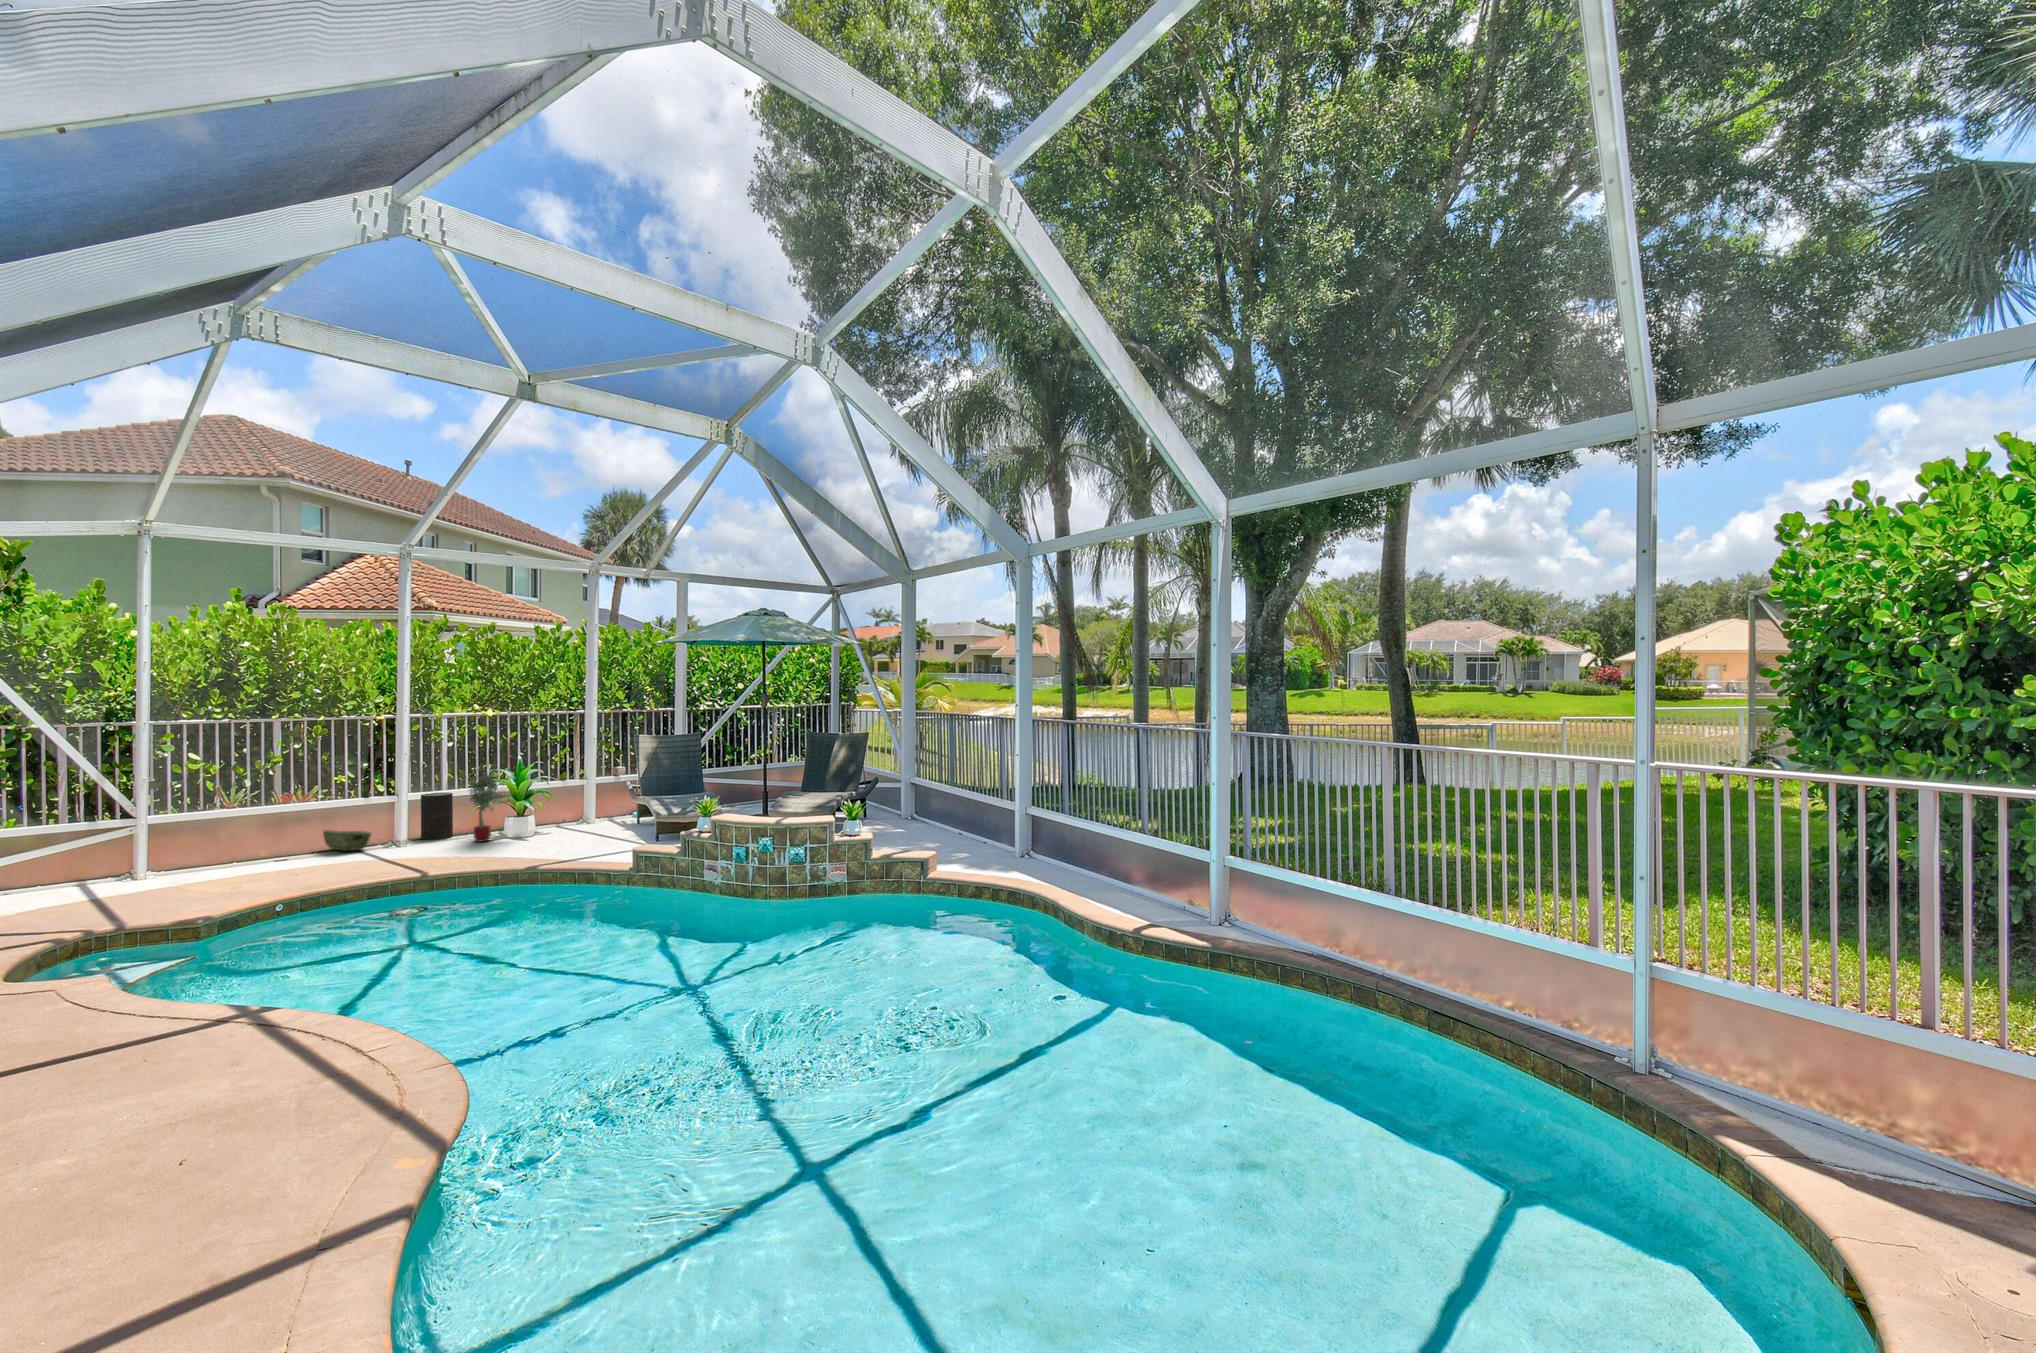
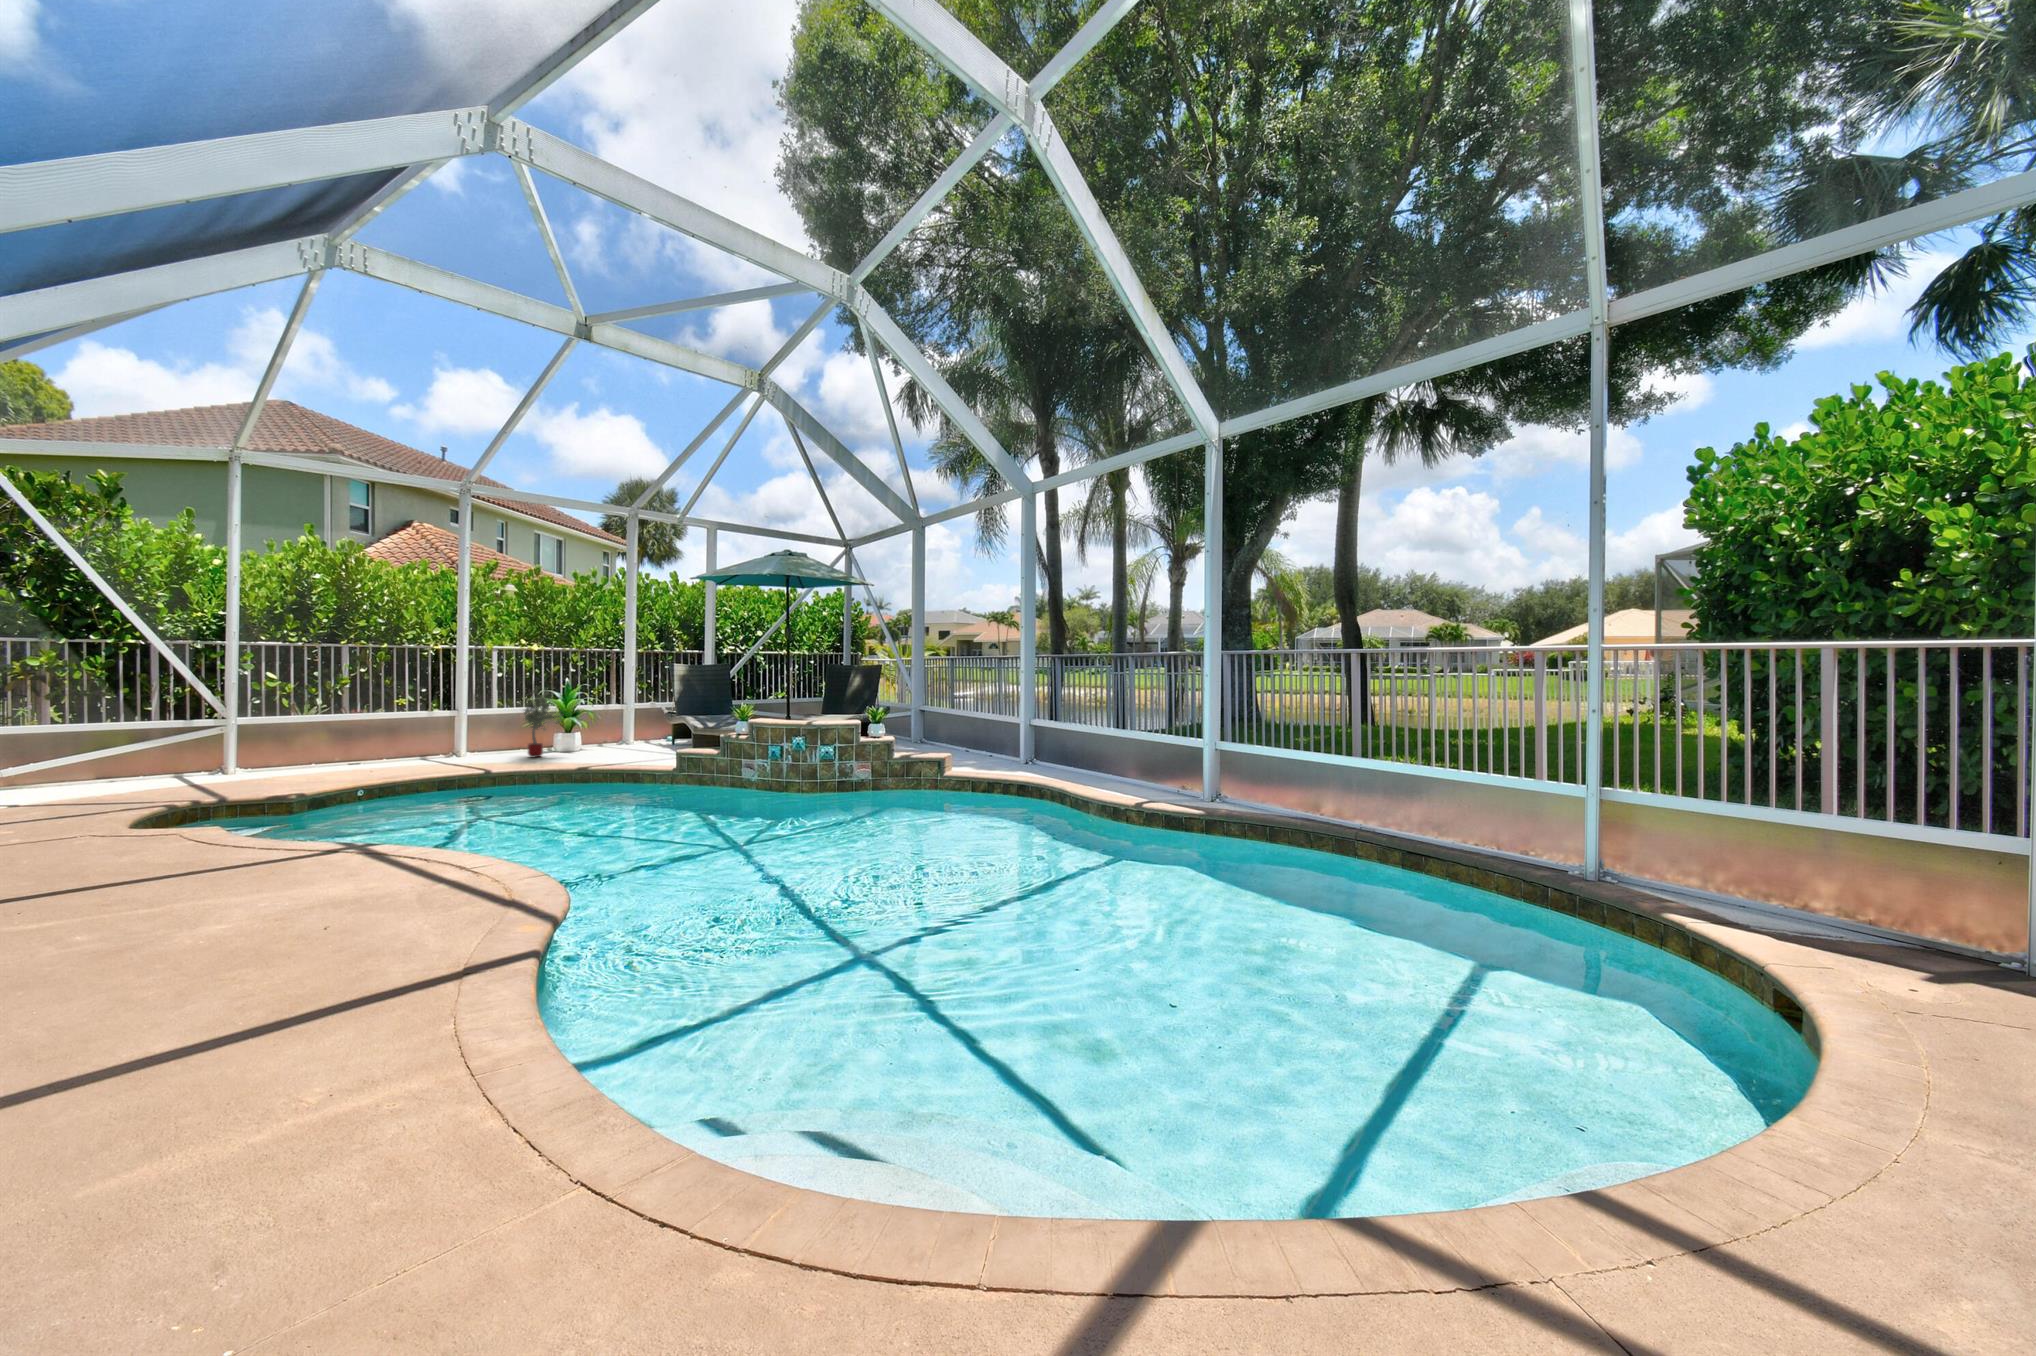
stool: present [421,792,453,840] -> none [478,715,507,756]
woven basket: present [323,830,371,851] -> none [391,744,436,763]

